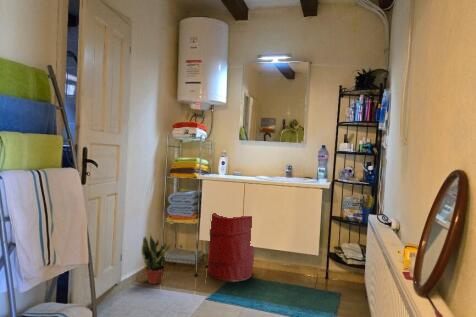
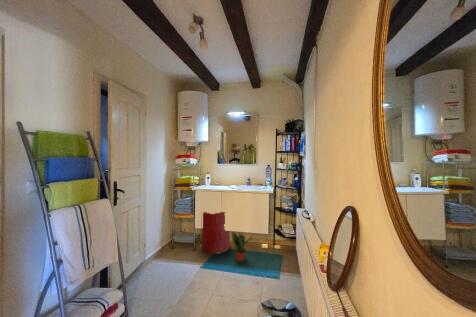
potted plant: present [142,235,170,284] -> present [232,232,252,261]

